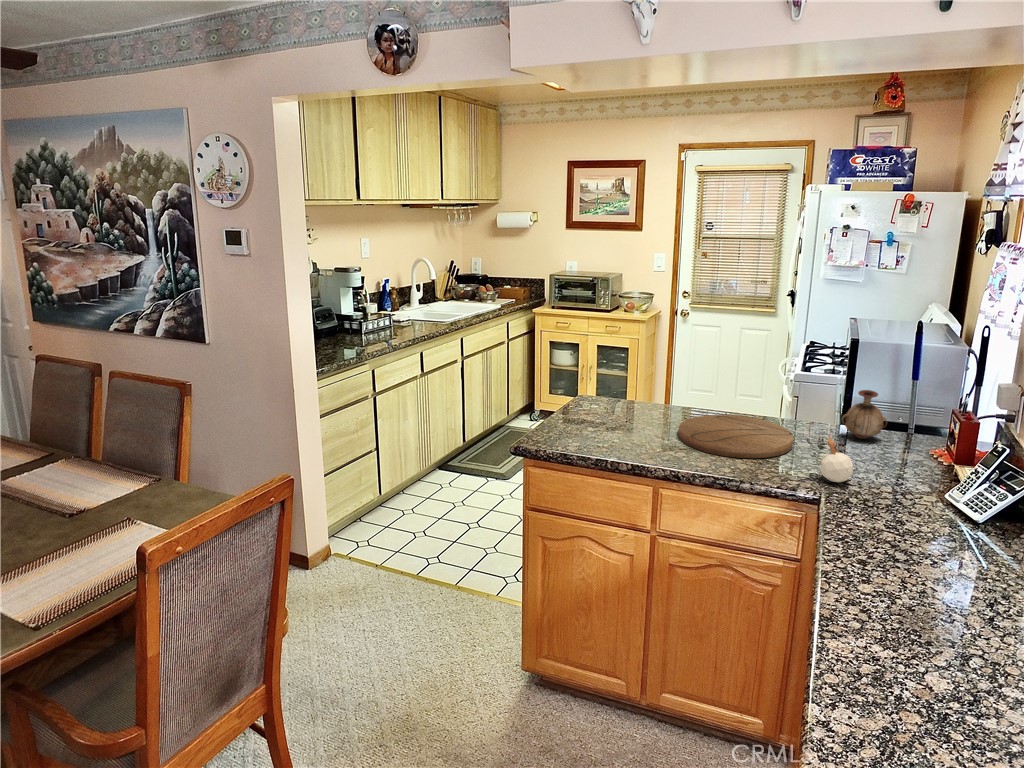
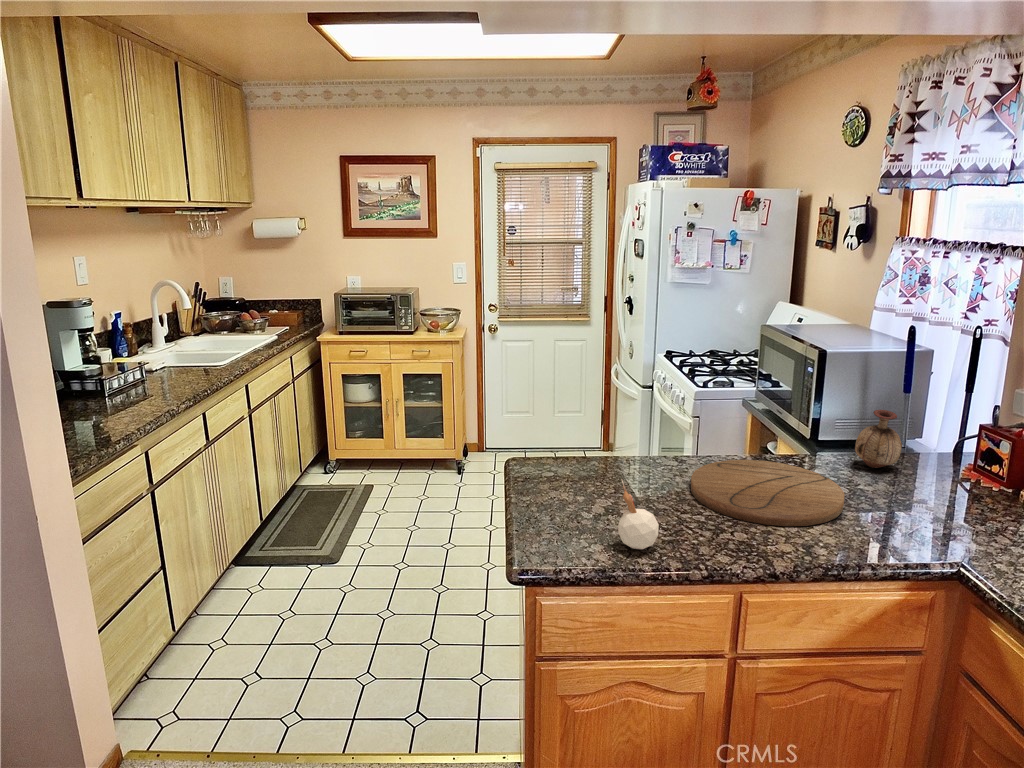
candle: present [821,429,853,483] -> present [618,479,659,549]

